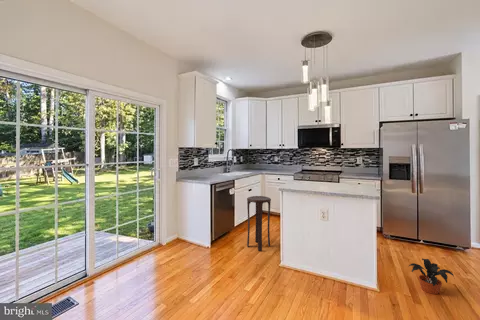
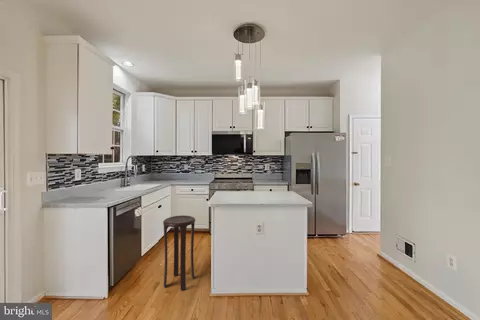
potted plant: present [409,258,453,294] -> none [341,261,380,296]

